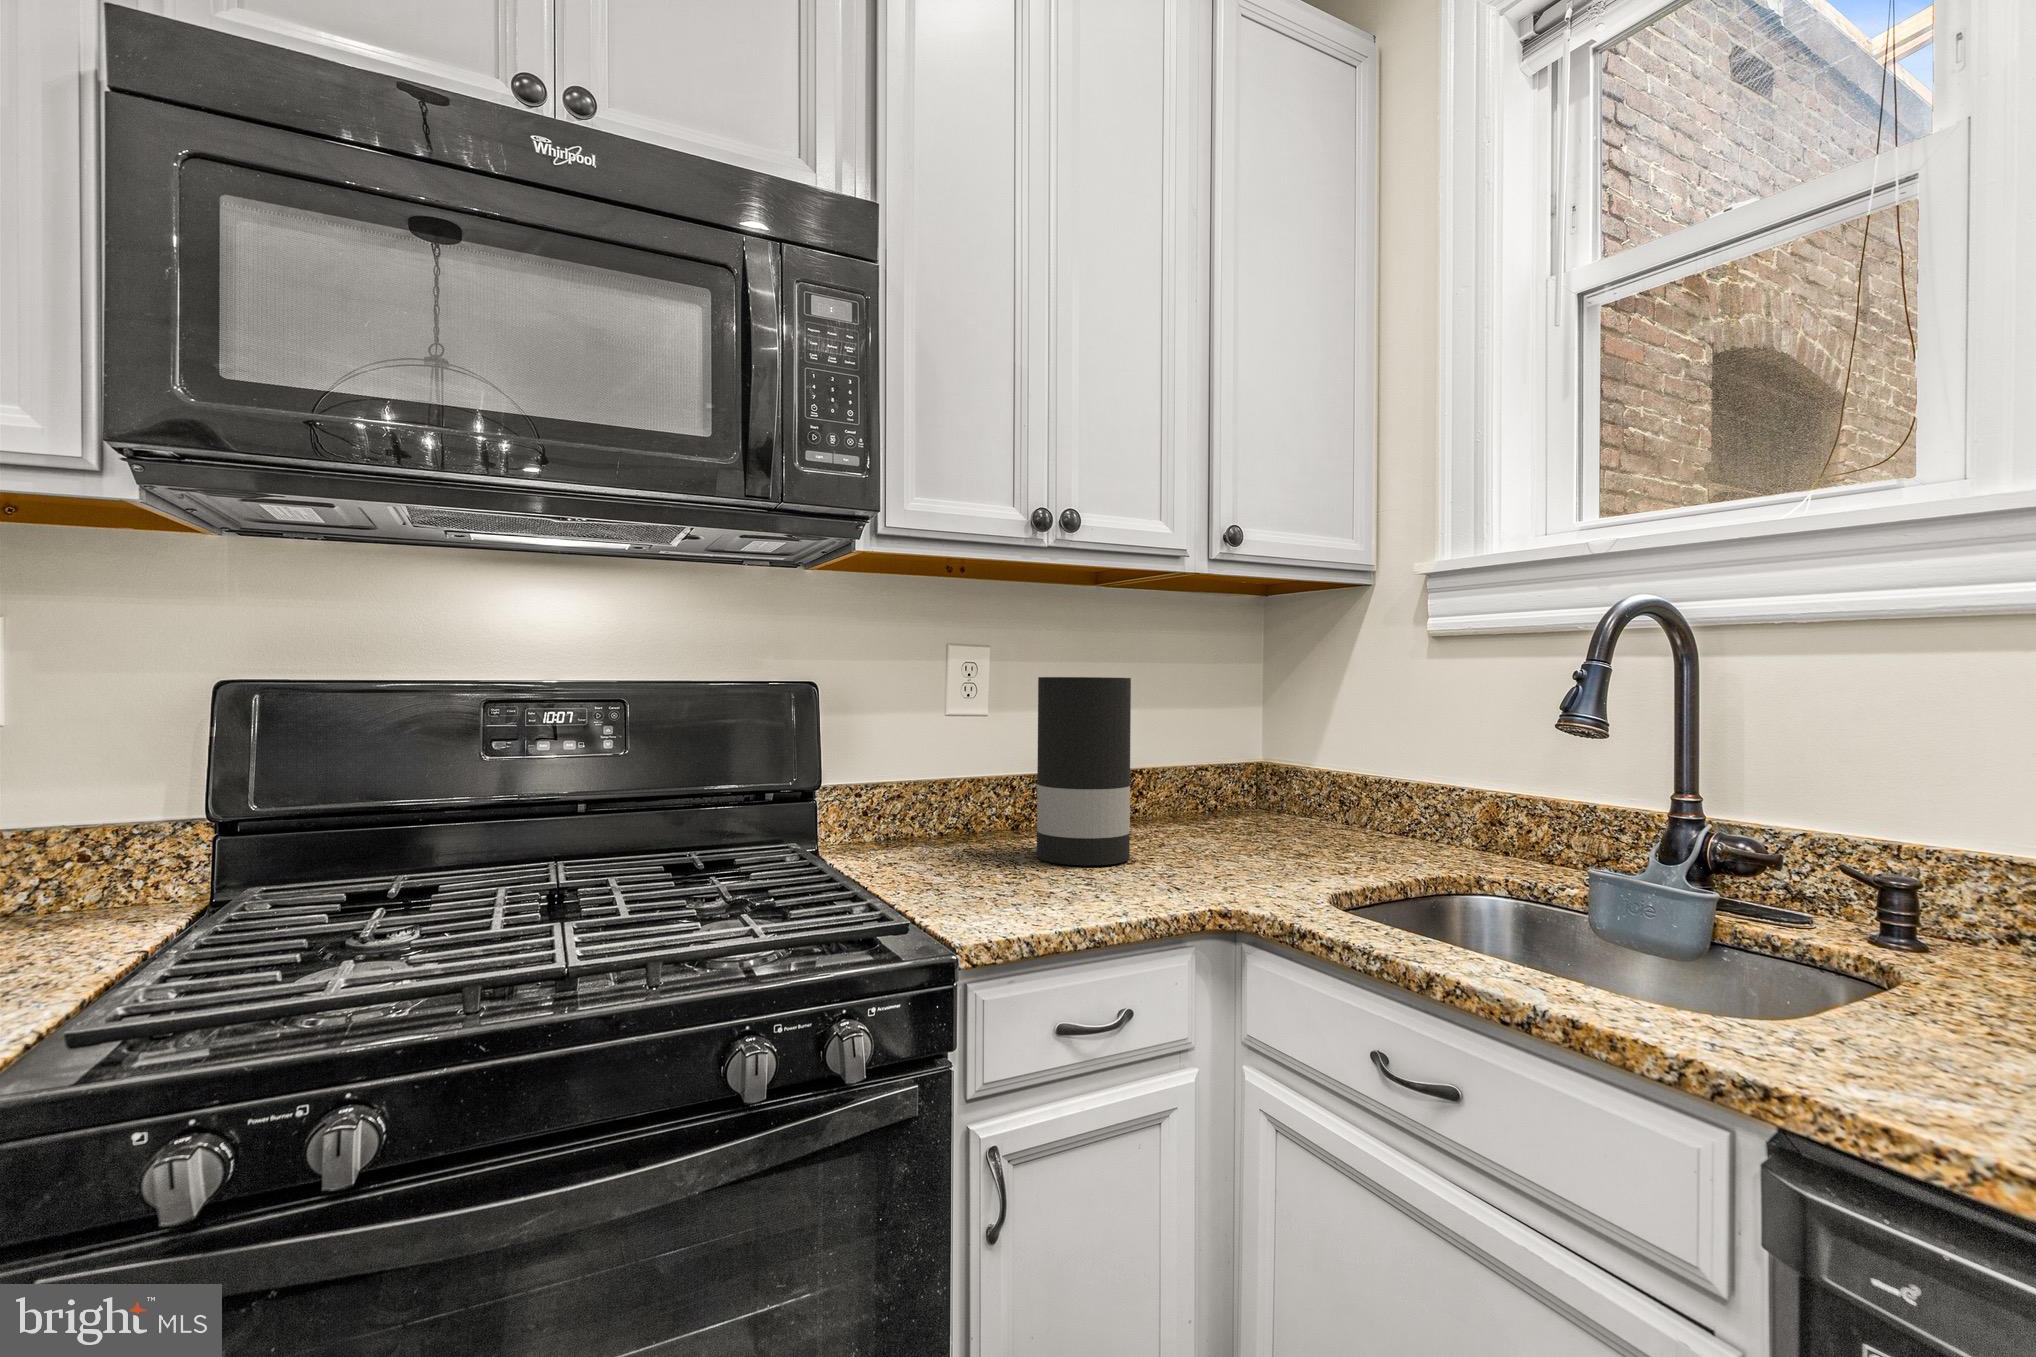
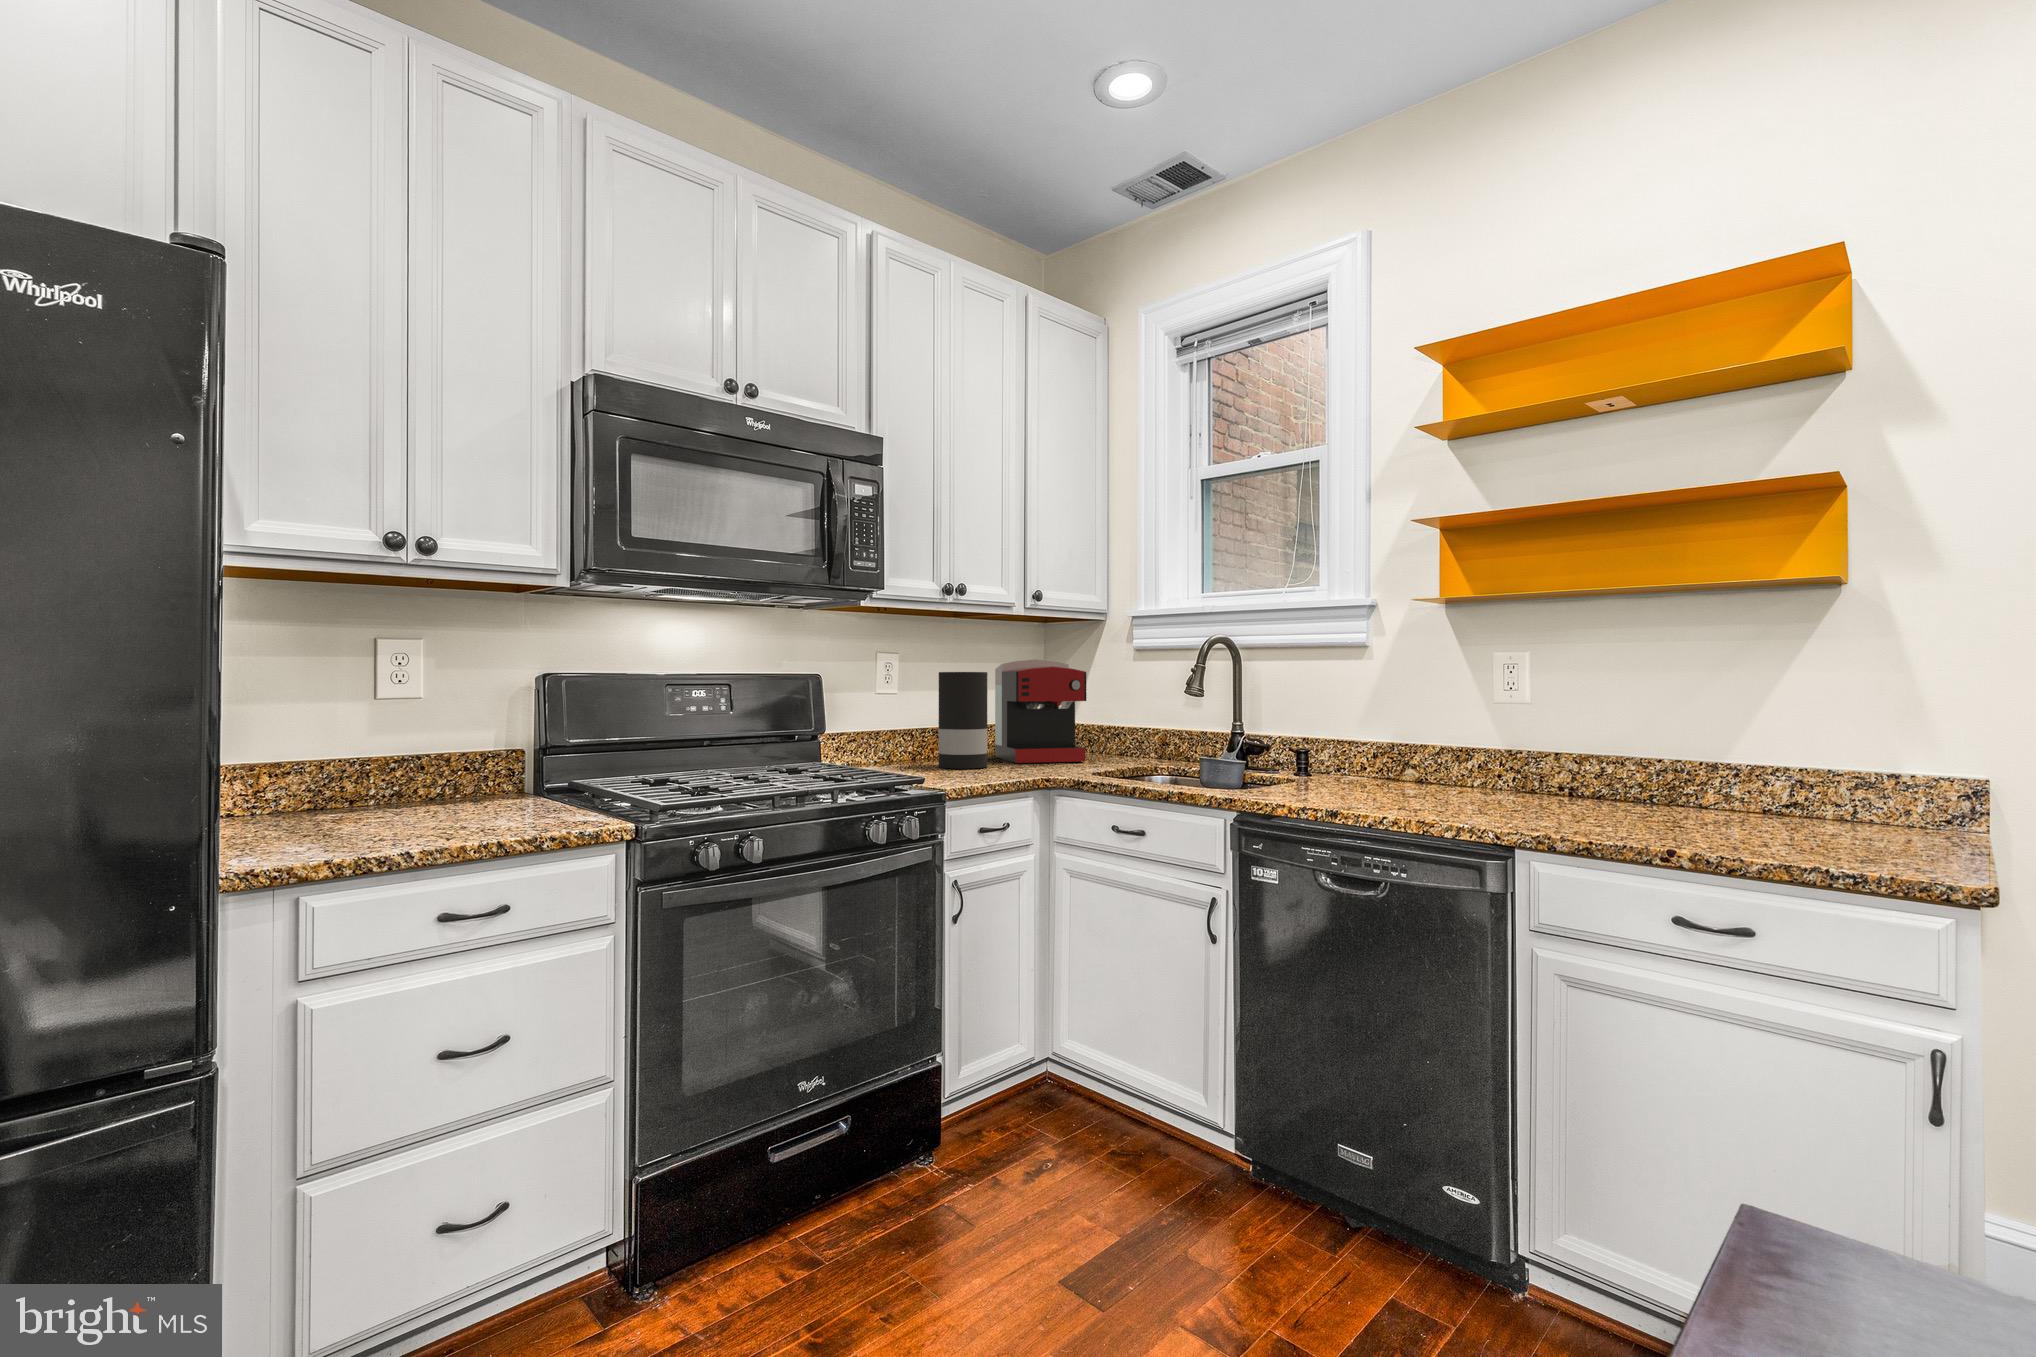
coffee maker: none [1167,654,1334,851] -> present [995,660,1086,763]

